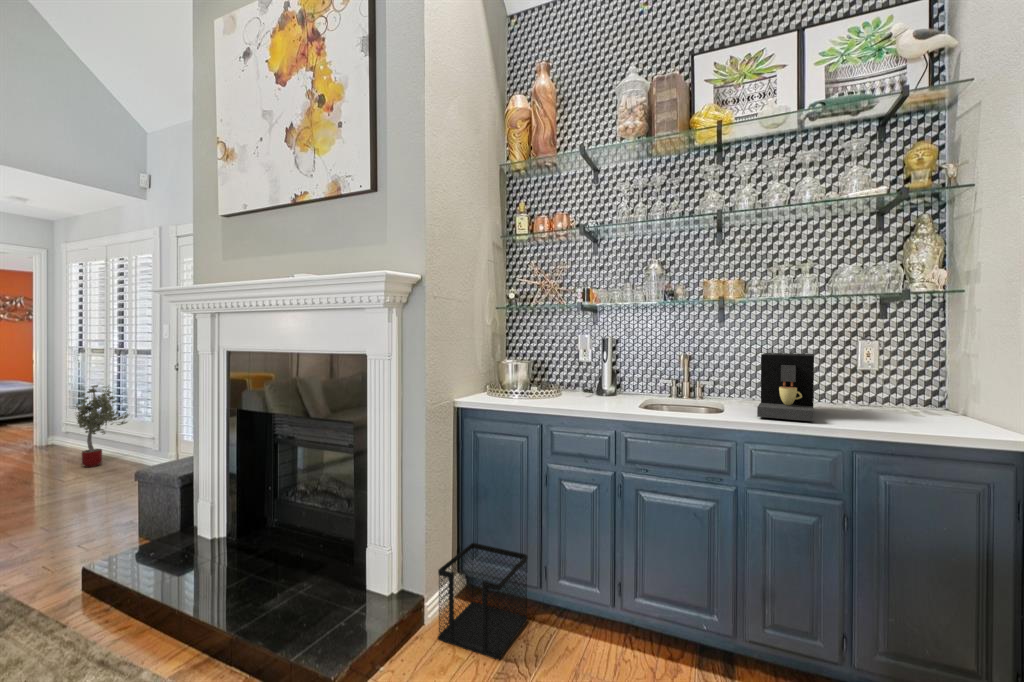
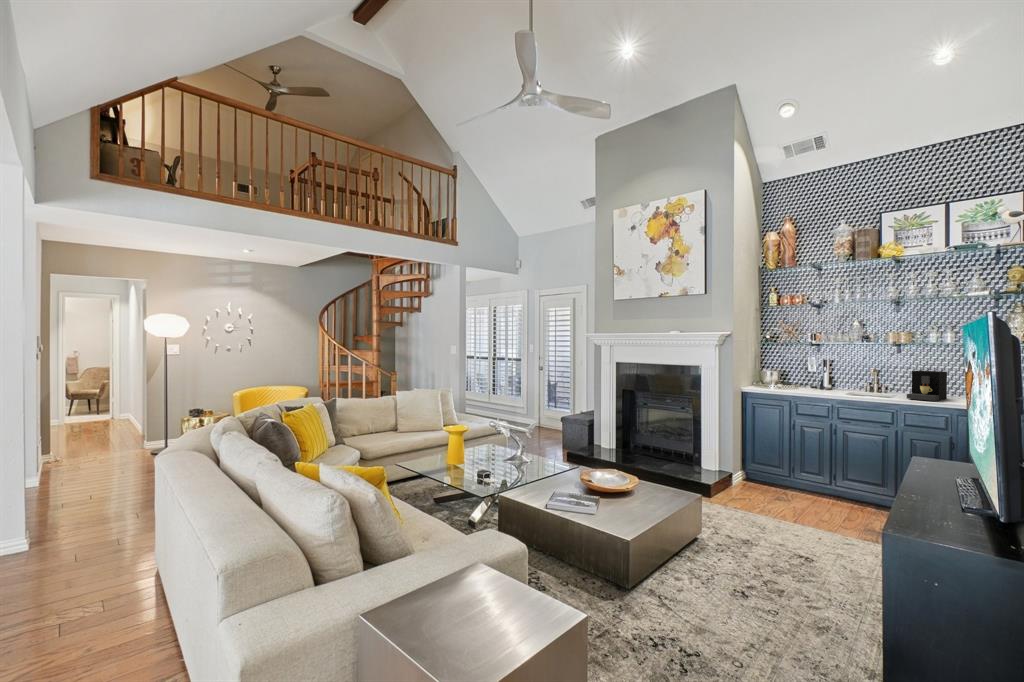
potted tree: present [76,385,128,467] -> none [492,375,518,418]
wastebasket: present [438,543,528,660] -> none [740,453,783,494]

